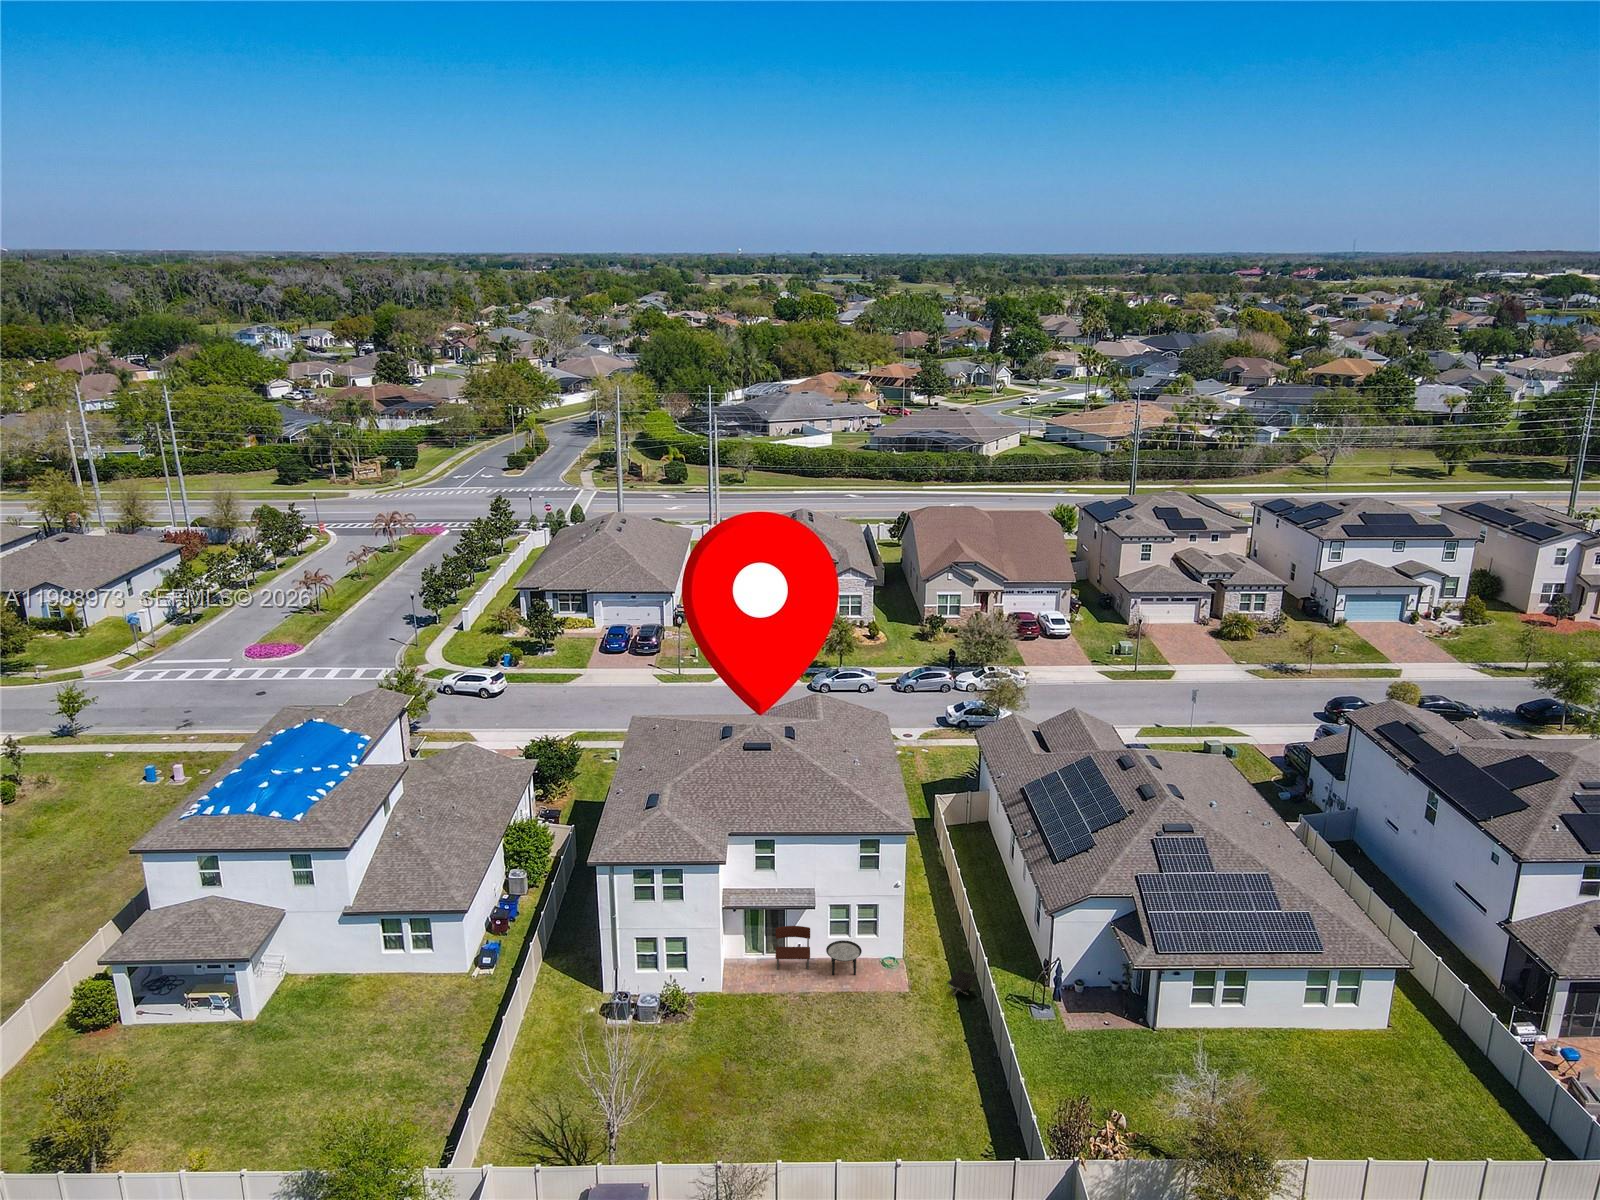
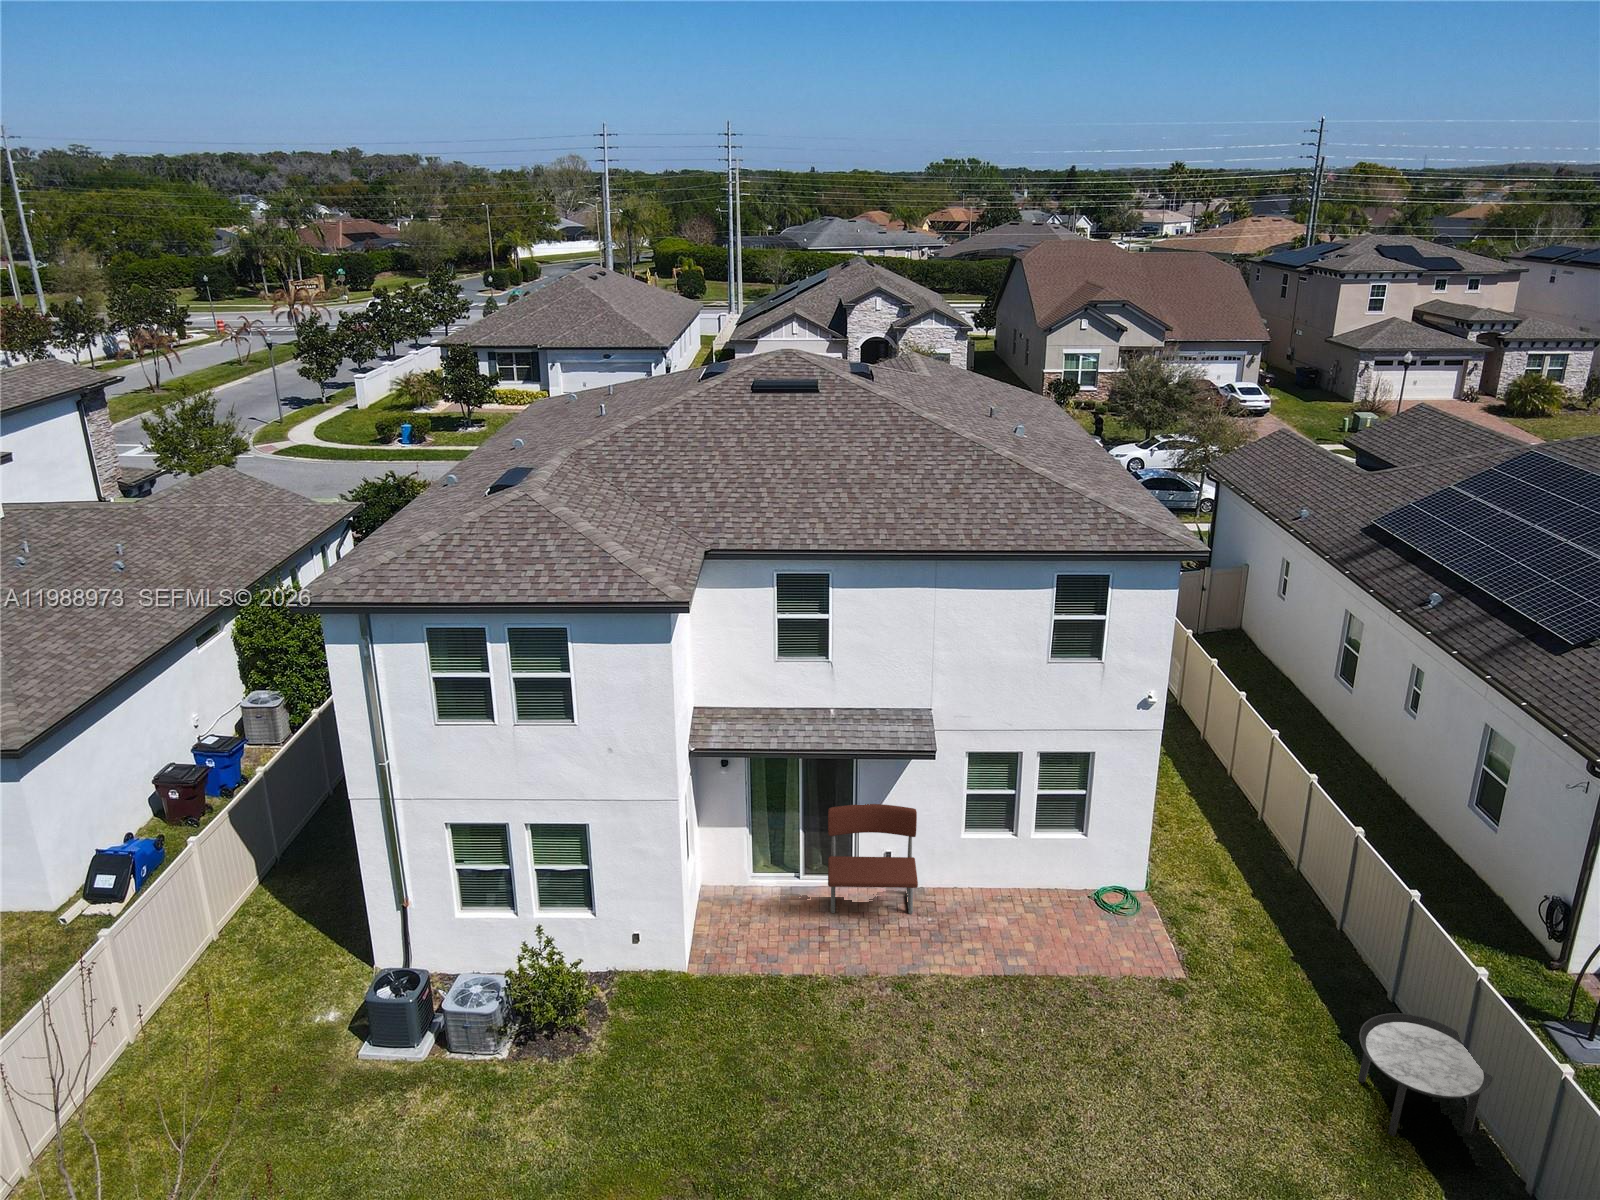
round table: present [826,940,862,975] -> present [1358,1013,1493,1137]
lounge chair: present [947,970,977,993] -> none [1291,920,1387,990]

